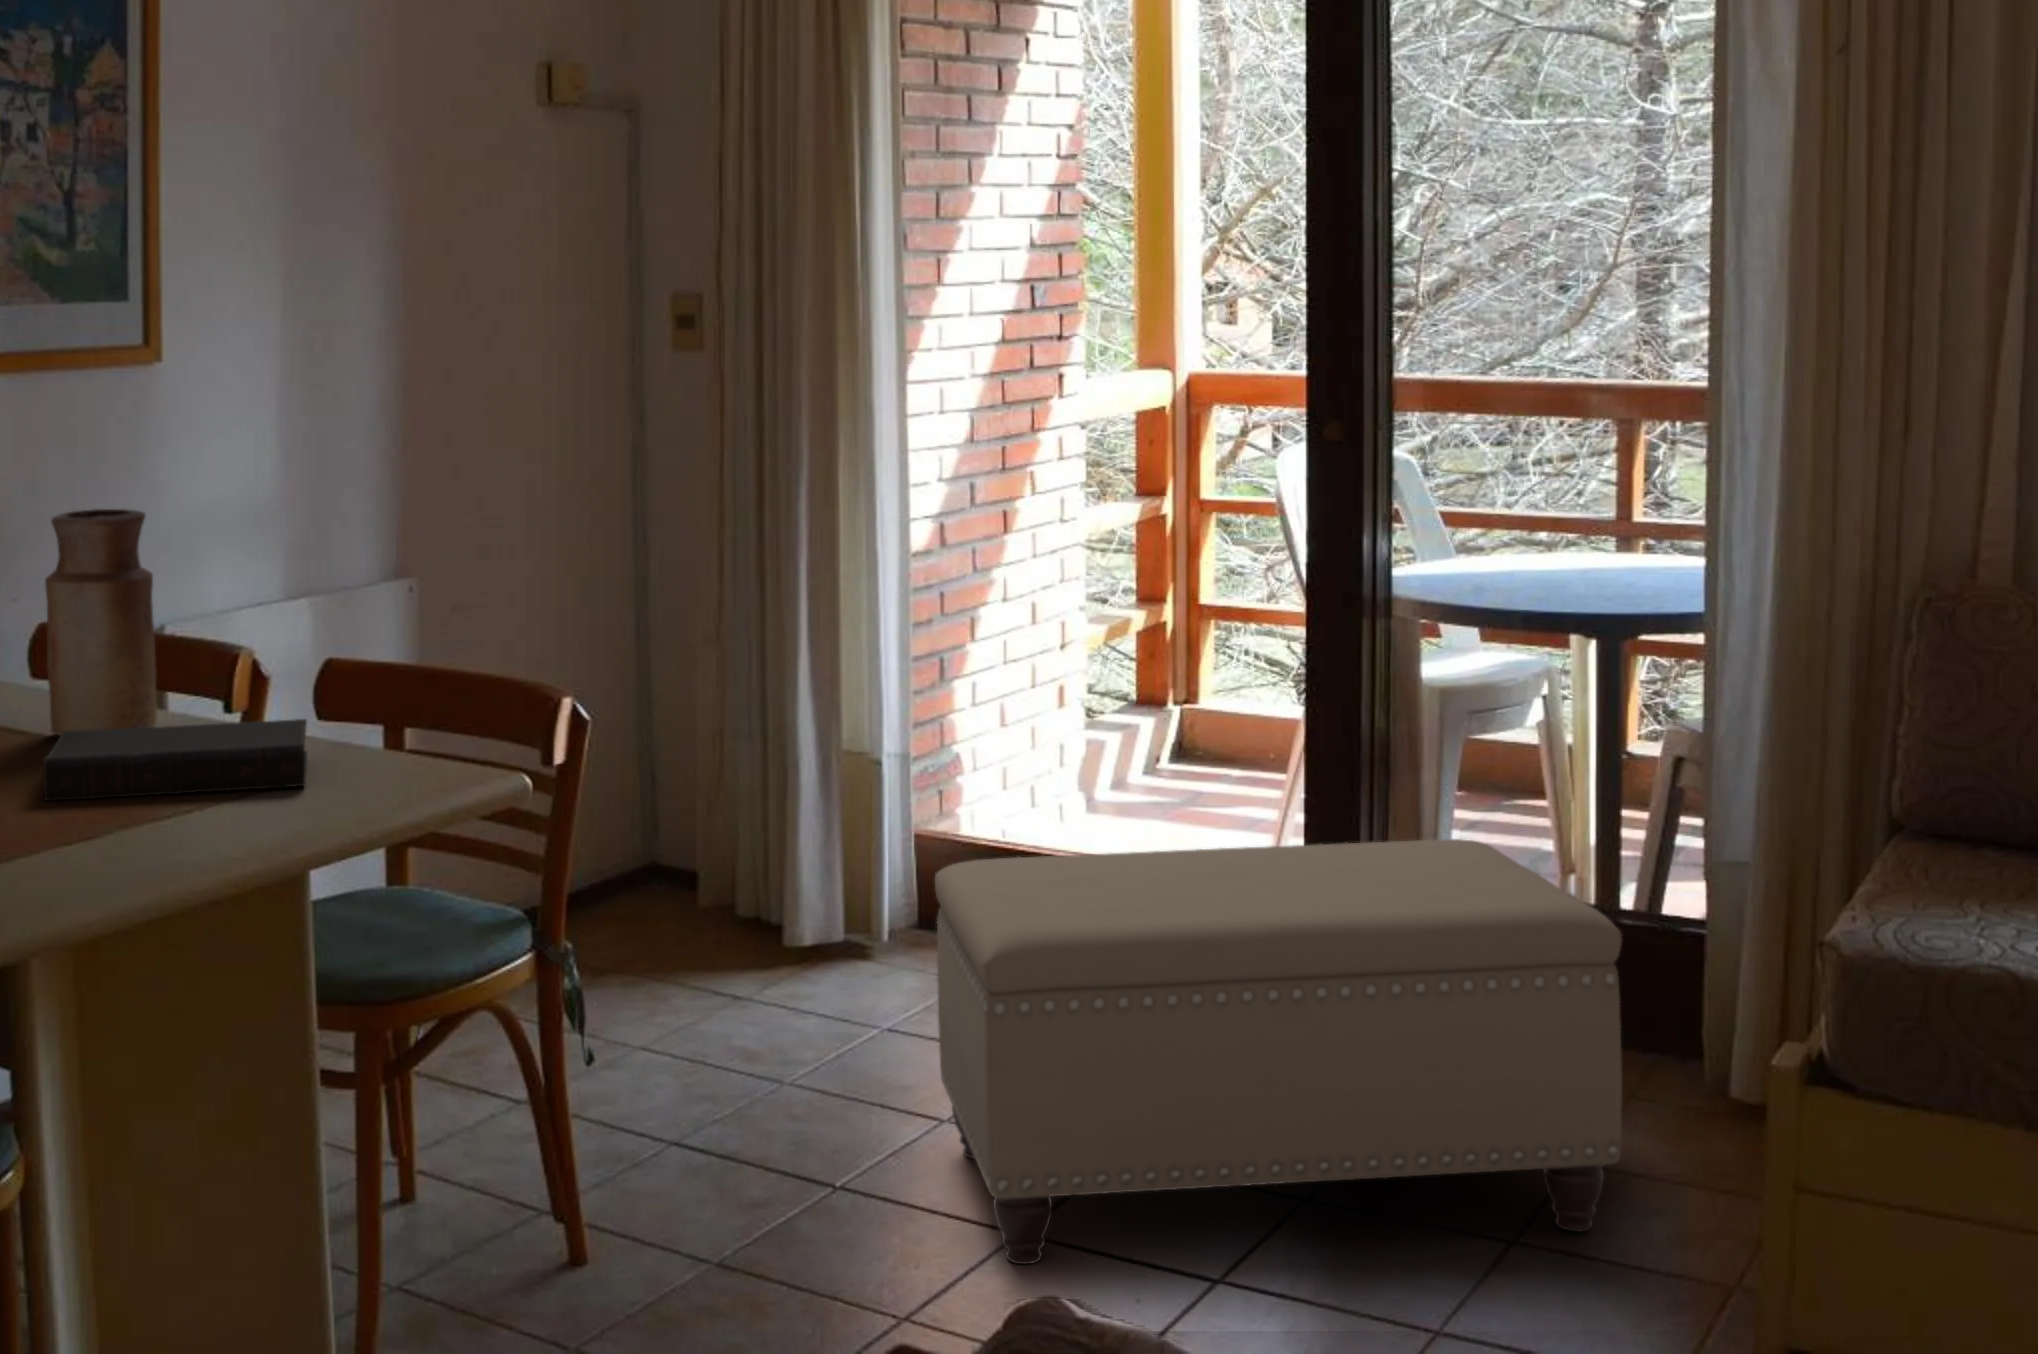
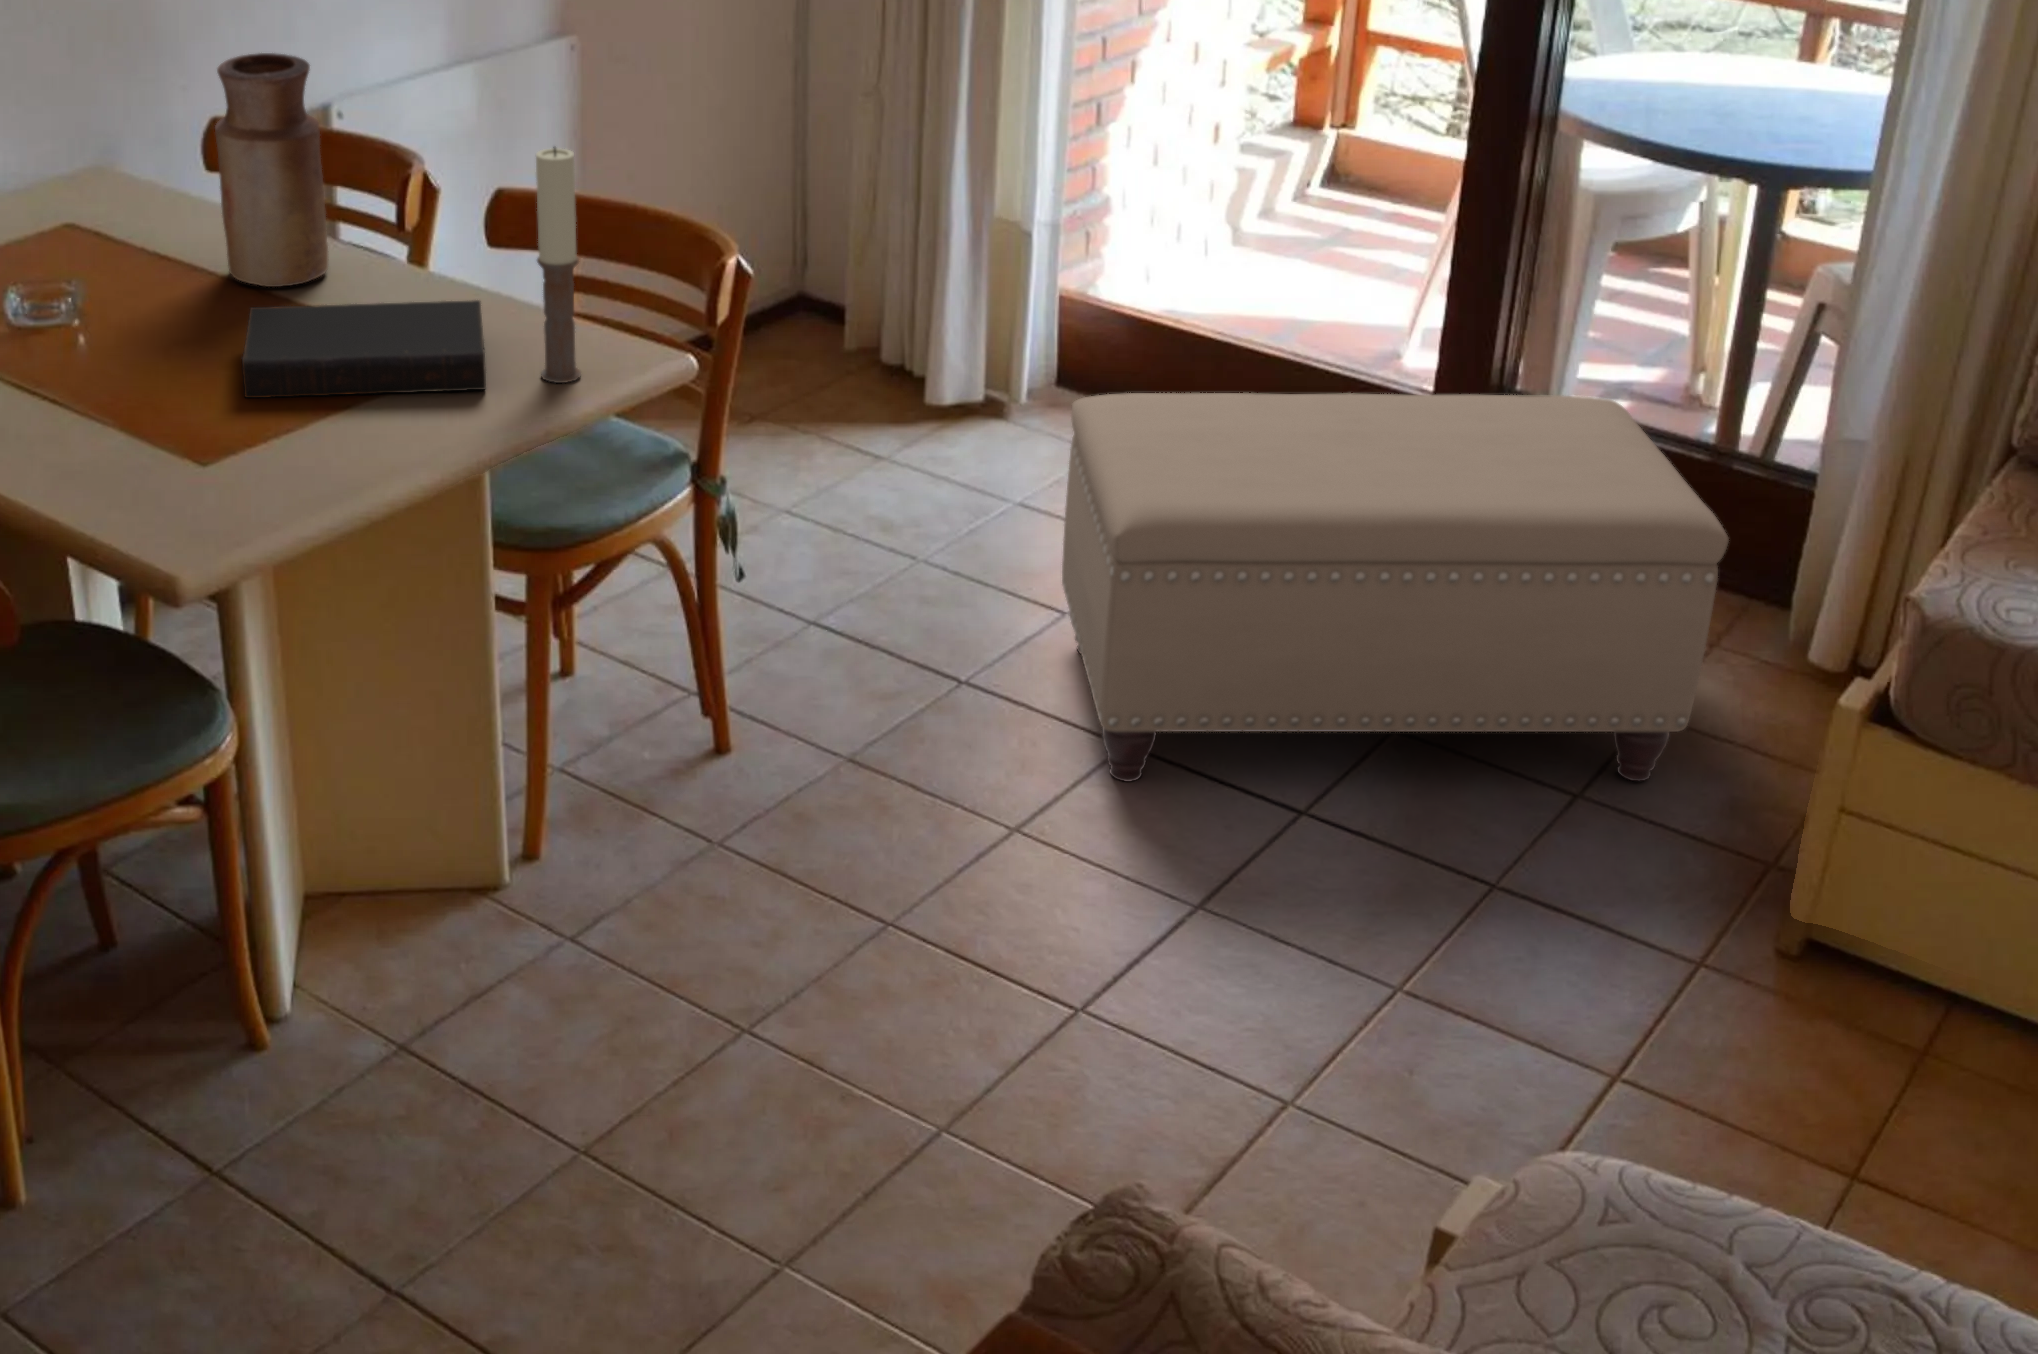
candle: none [361,529,408,780] -> present [536,147,580,383]

